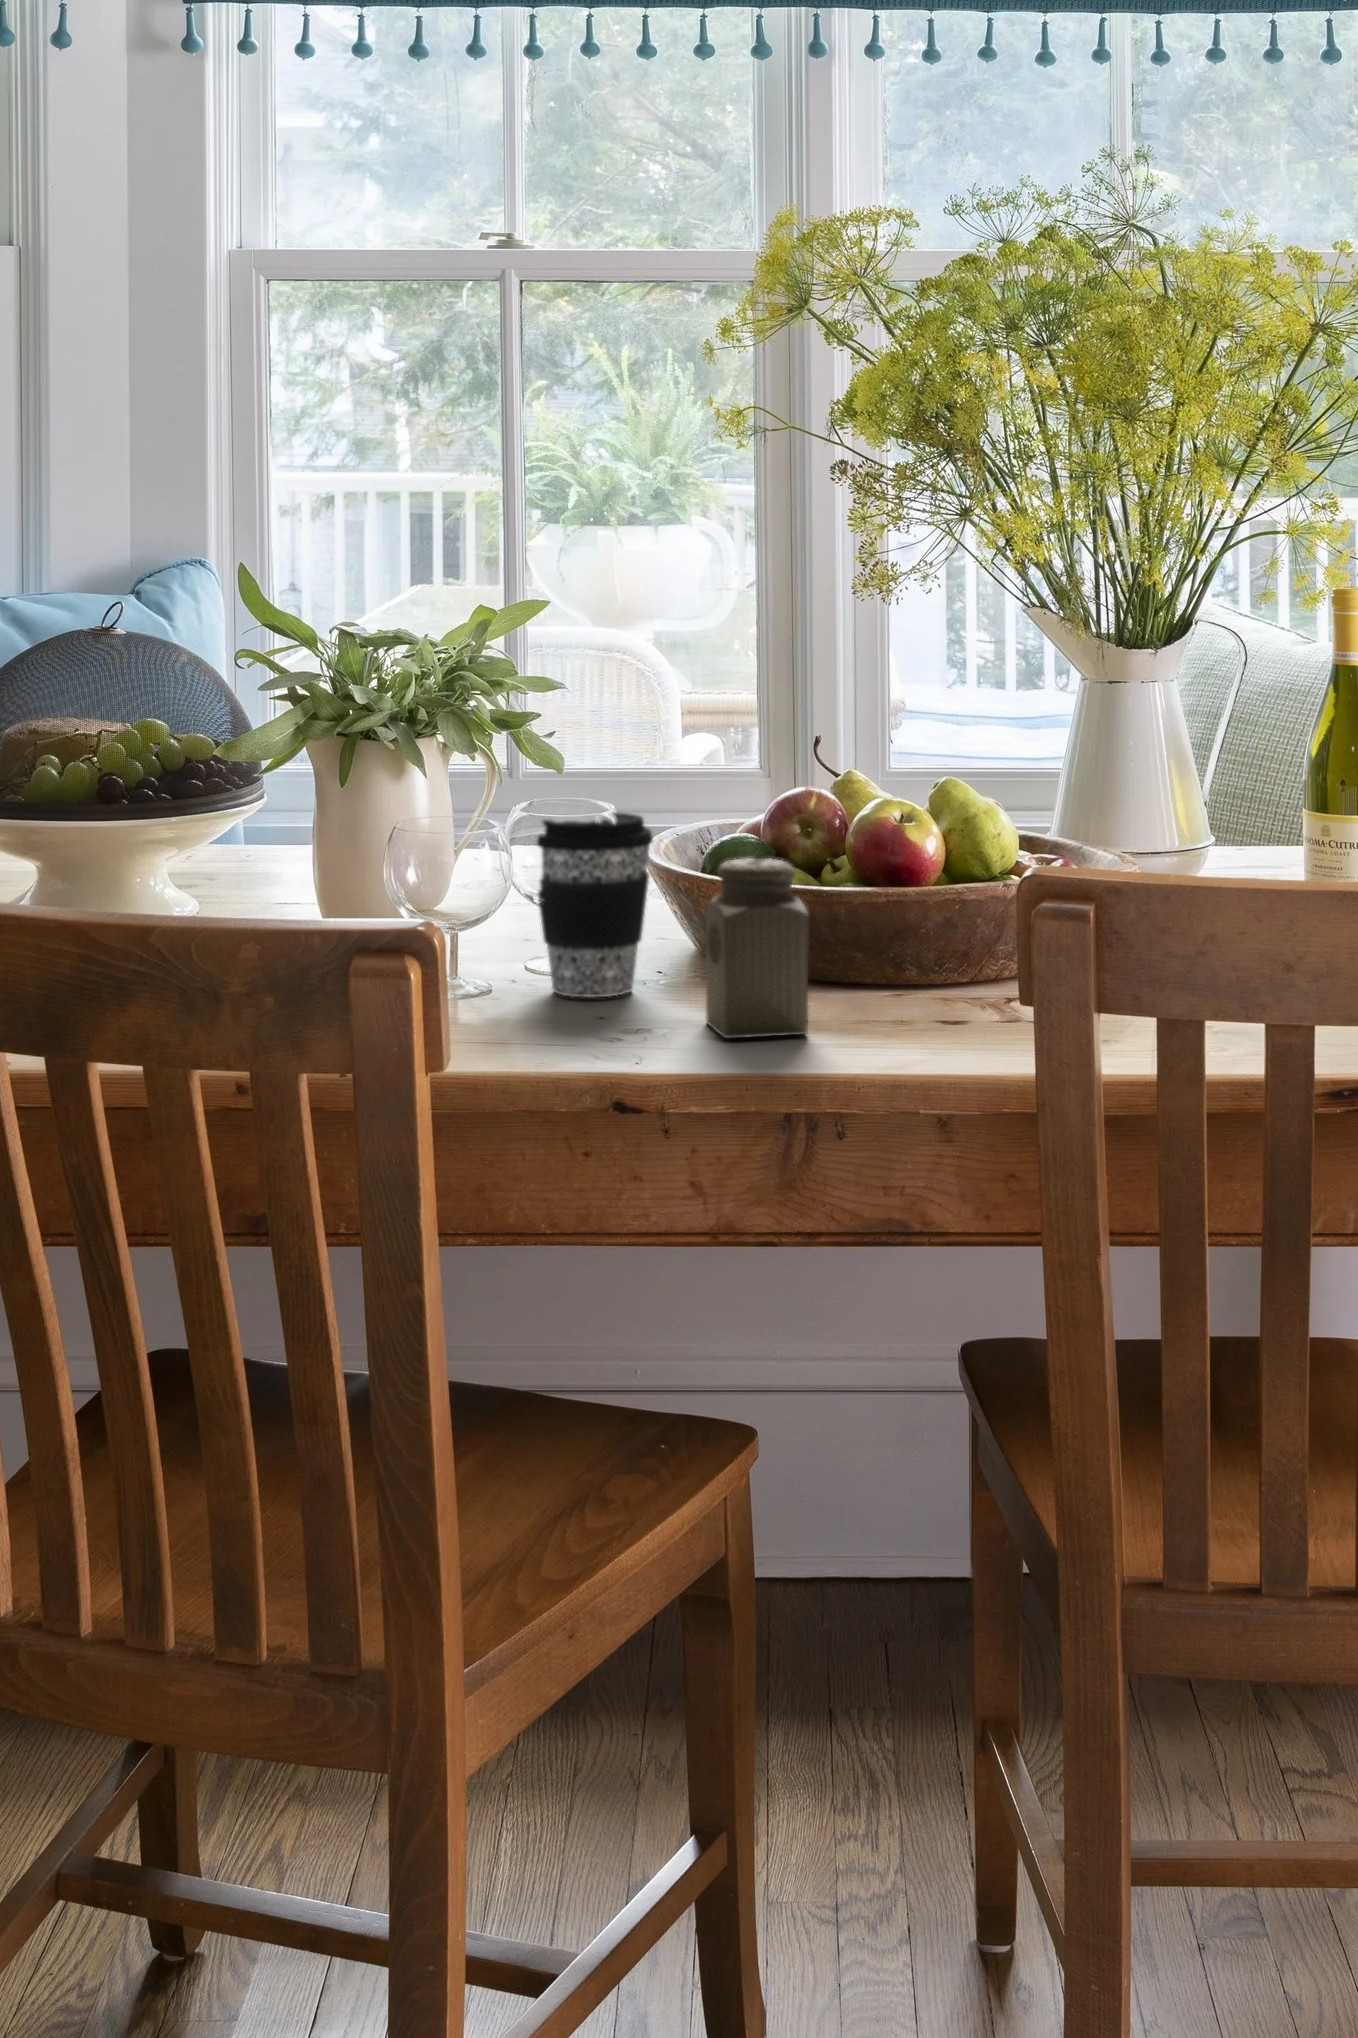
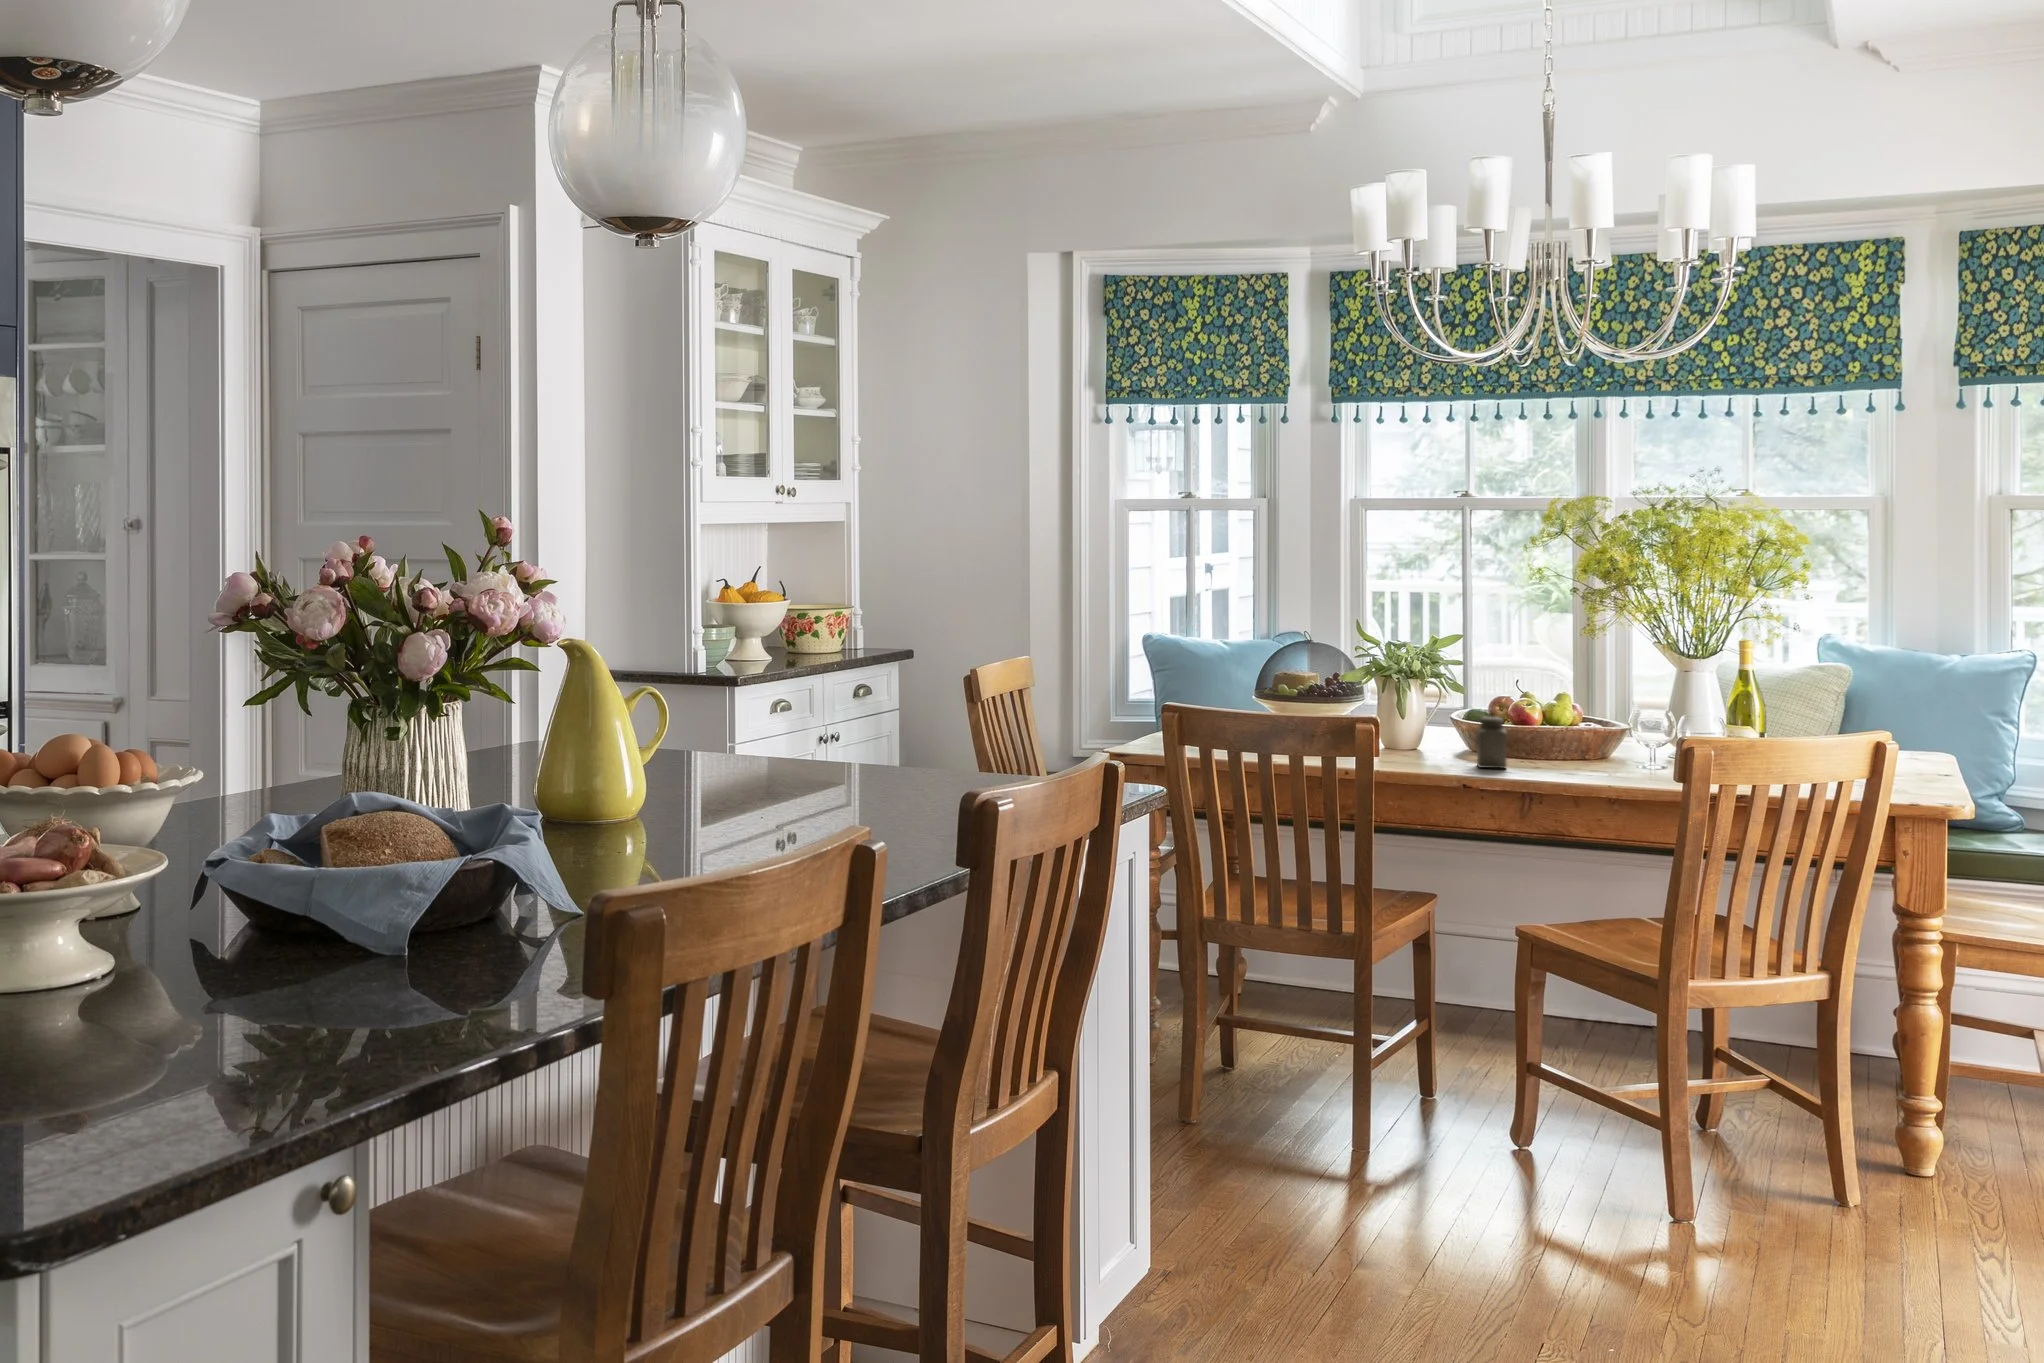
coffee cup: present [537,813,653,997] -> none [1427,703,1466,758]

